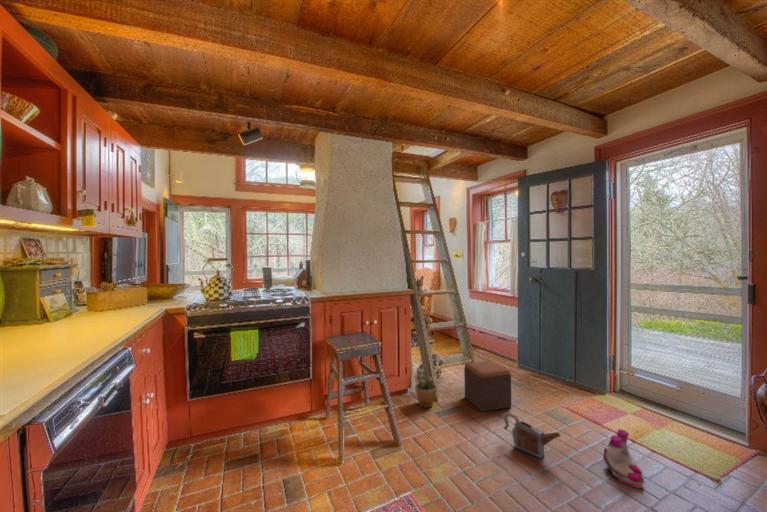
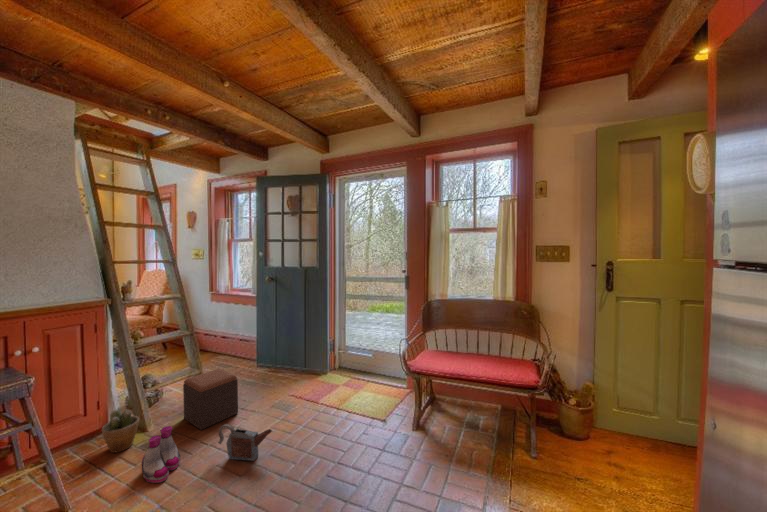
boots: present [603,429,642,488] -> present [142,426,180,483]

